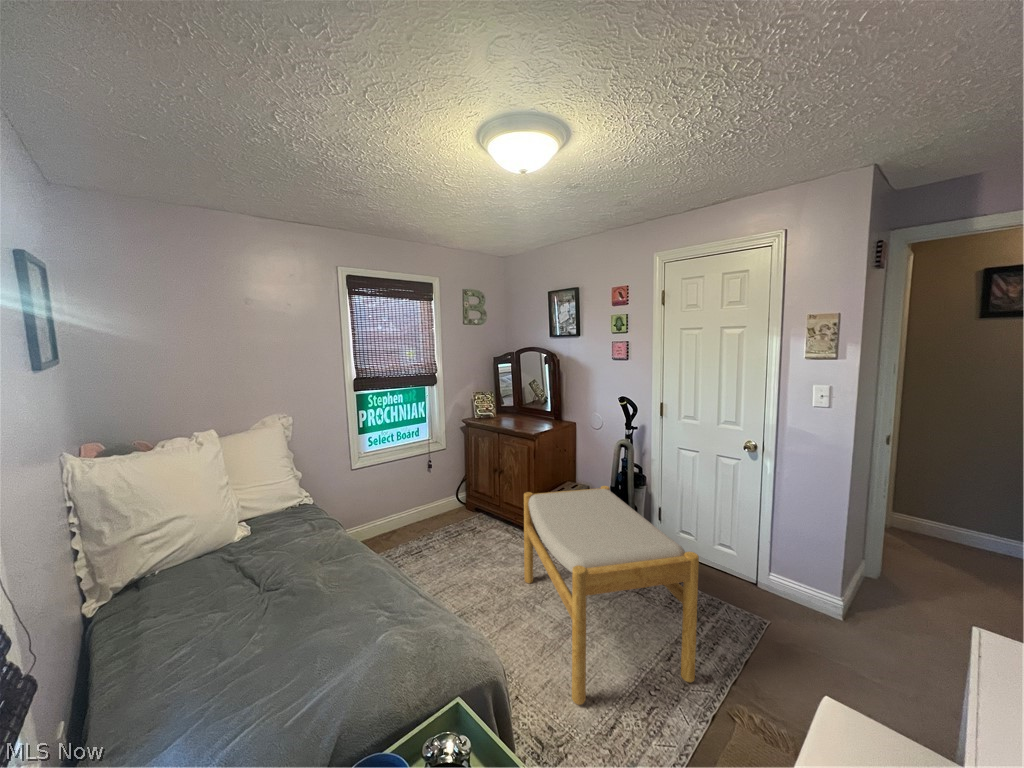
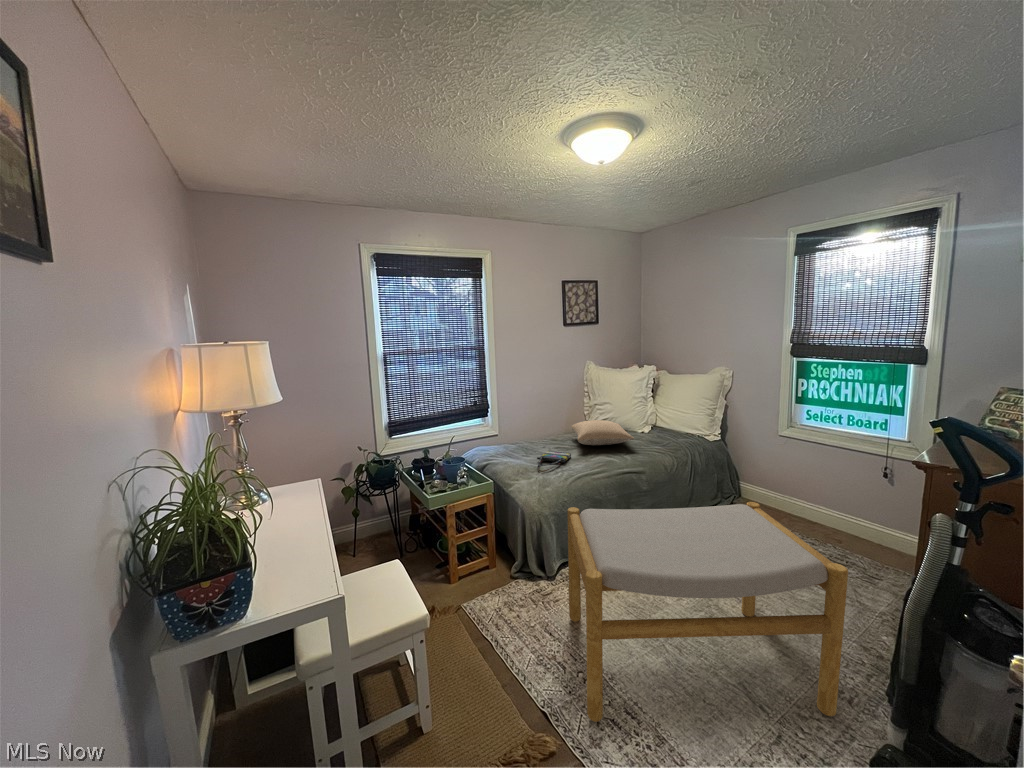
pillow: none [192,521,337,584] -> present [571,420,634,445]
tote bag: none [294,592,402,639] -> present [537,451,571,472]

